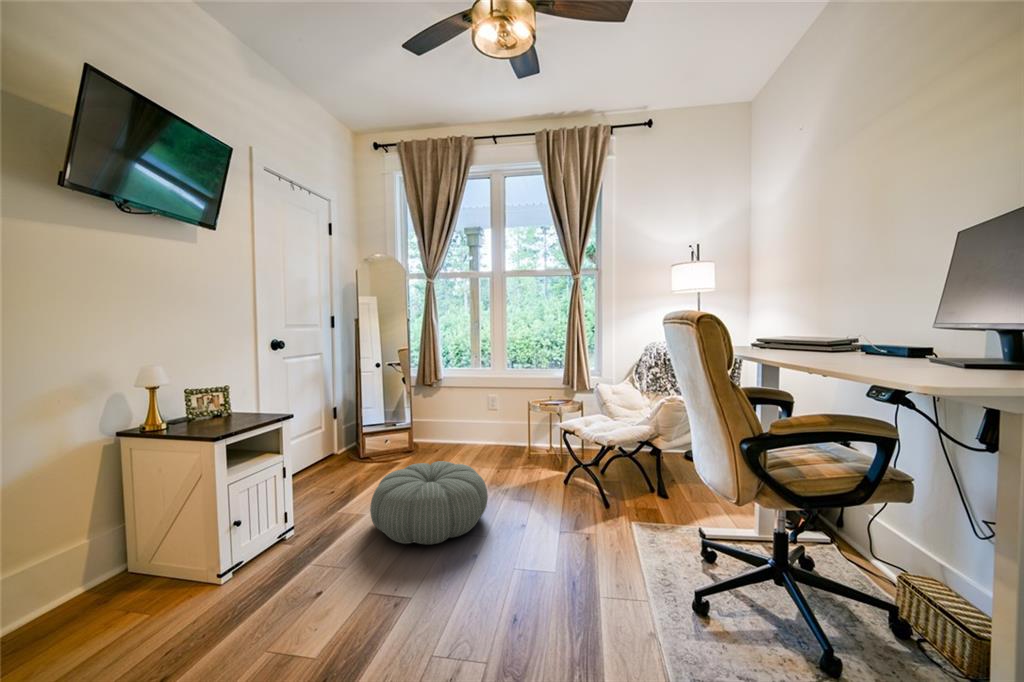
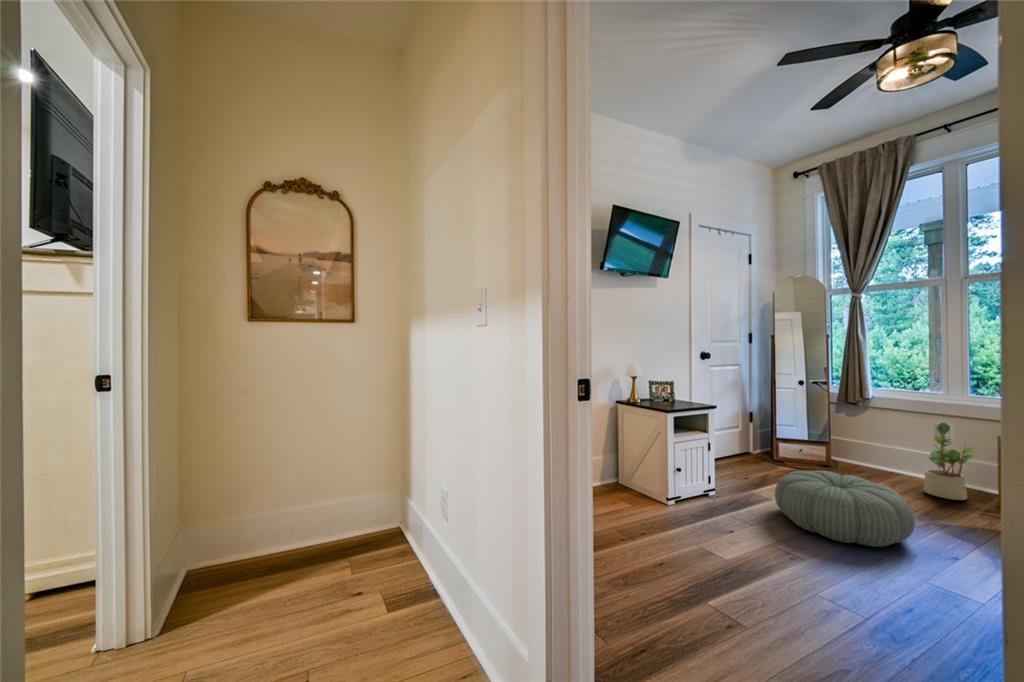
potted plant: none [476,392,506,455] -> present [924,423,977,500]

